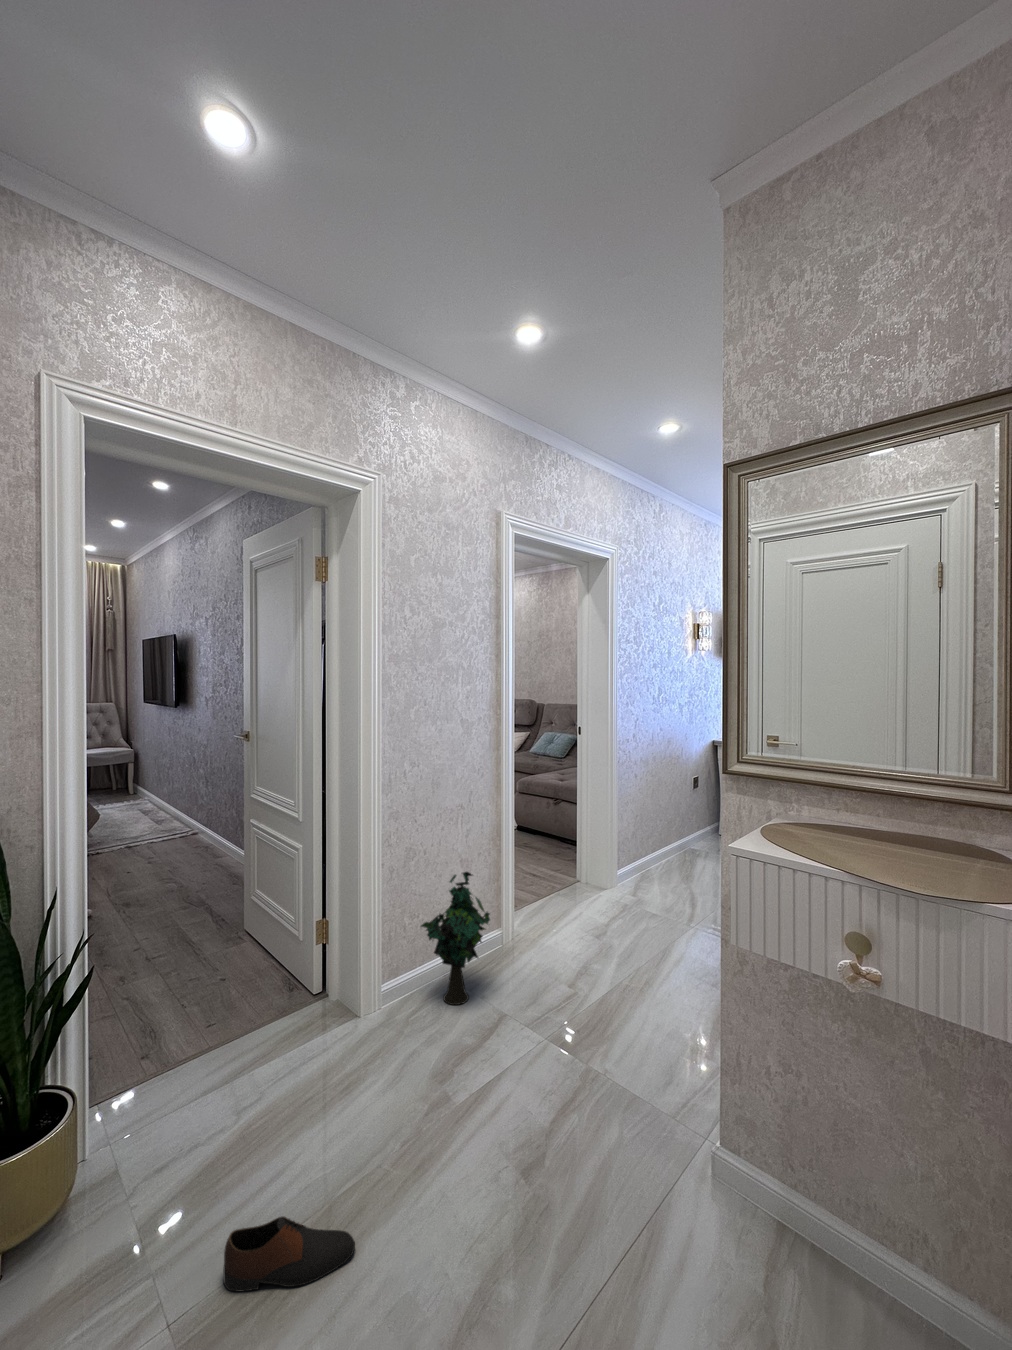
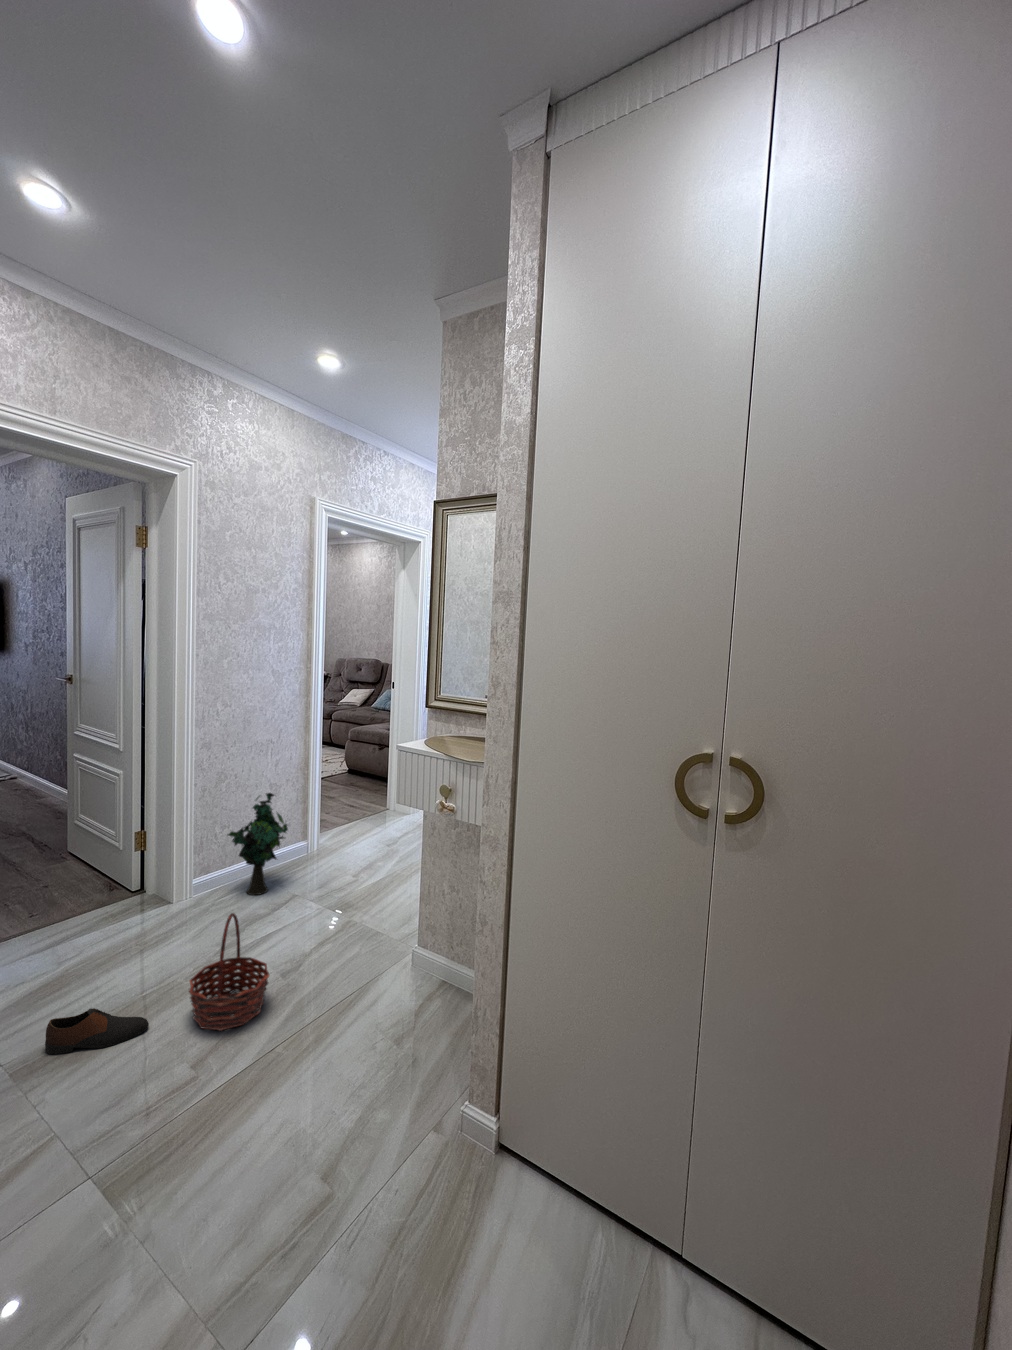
basket: none [406,1075,516,1273] -> present [189,913,269,1031]

